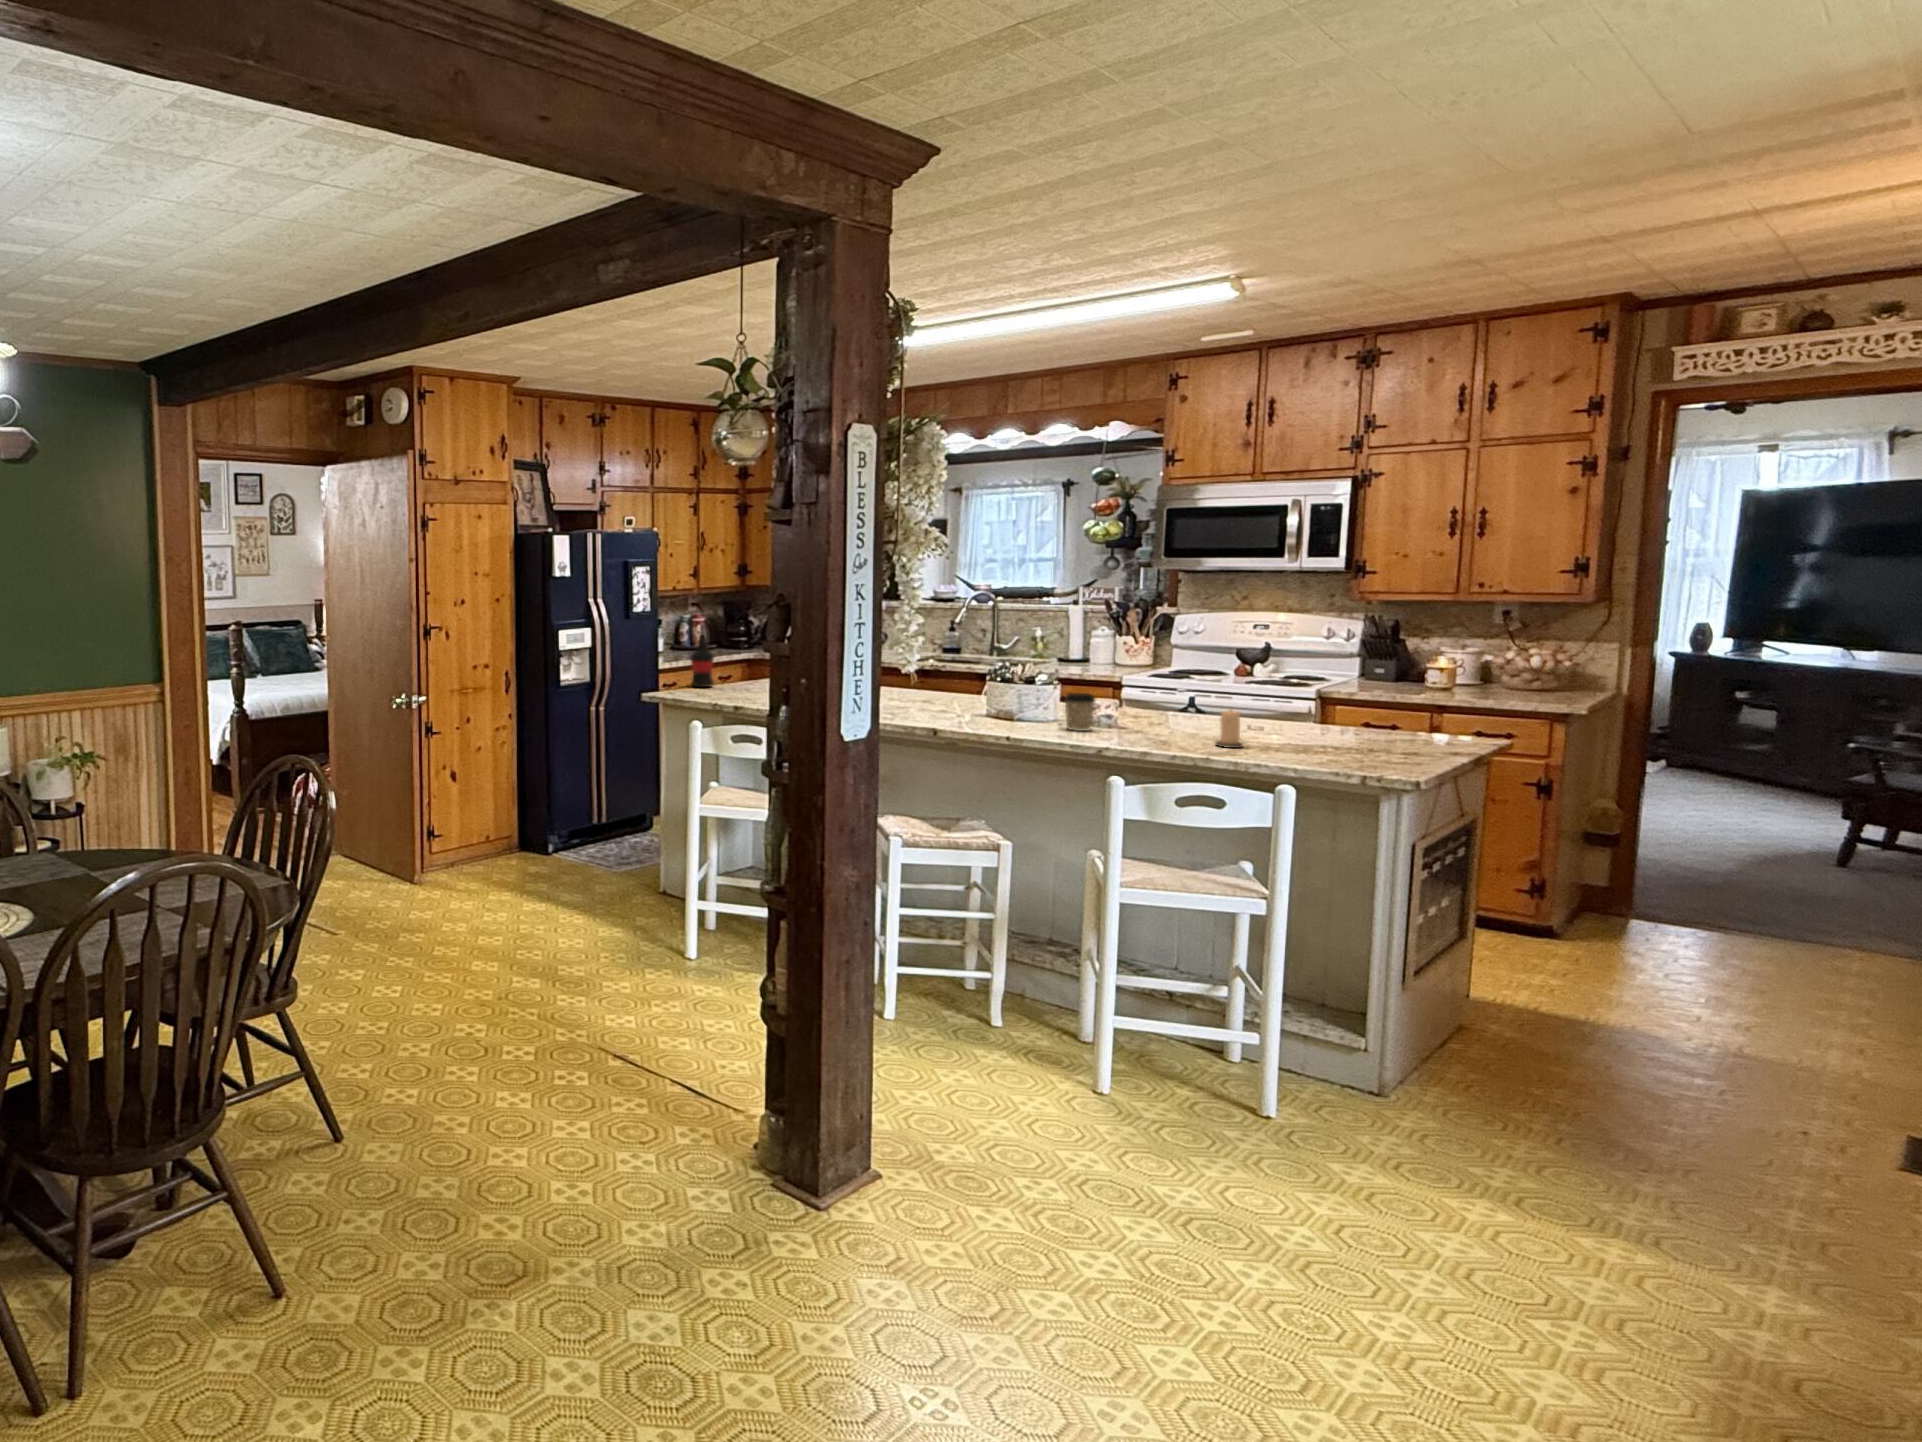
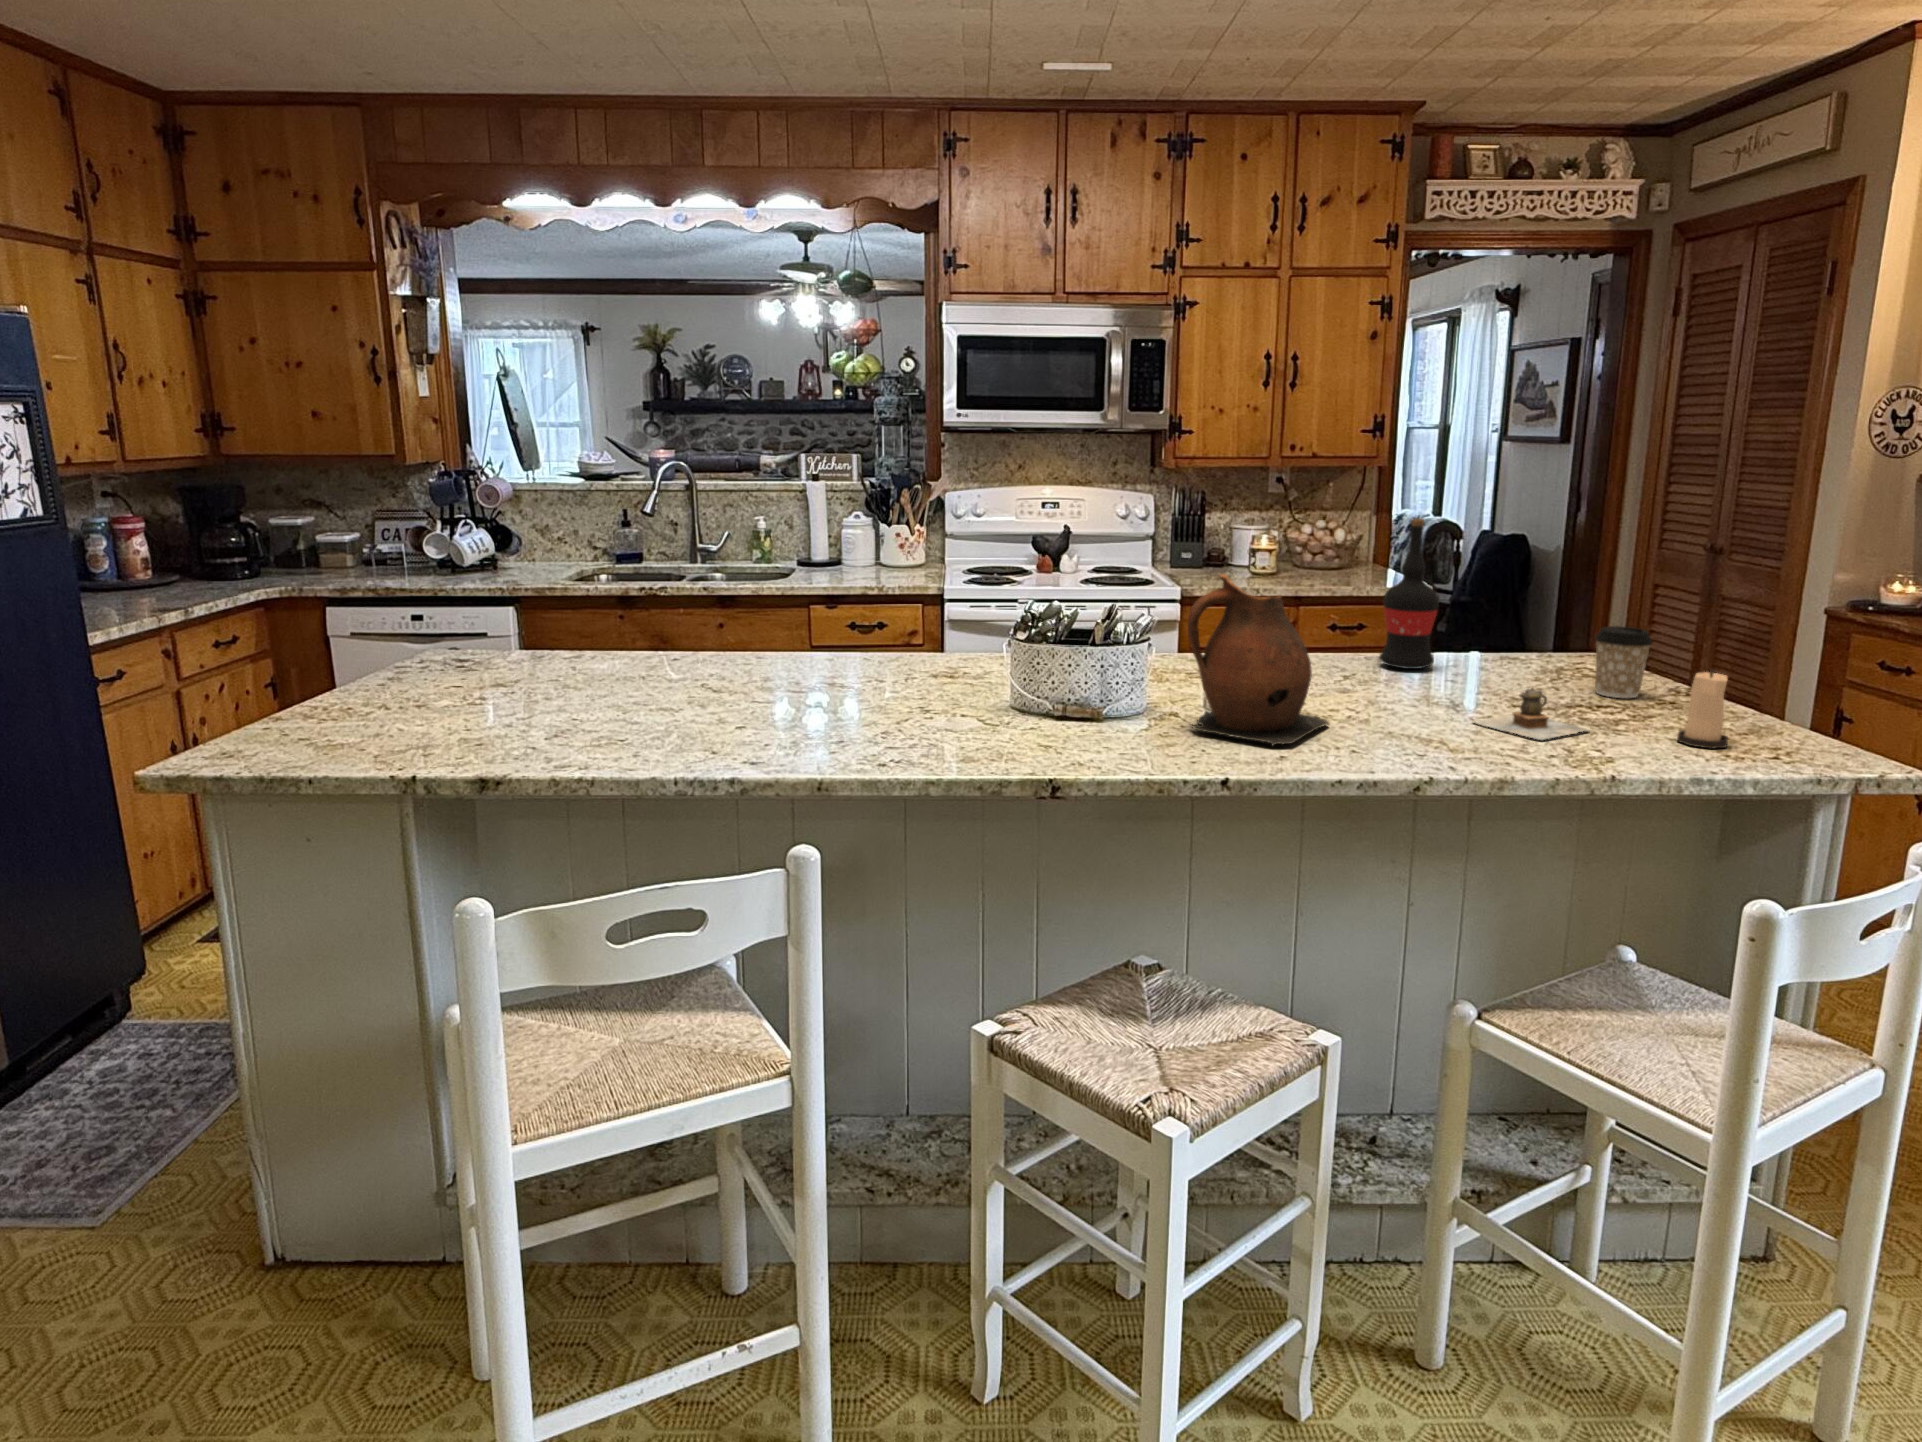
wine bottle: present [690,623,714,687] -> present [1379,519,1439,669]
ceramic pitcher: none [982,649,1056,722] -> present [1188,574,1329,746]
coffee cup: present [1065,693,1095,731] -> present [1595,626,1652,698]
teapot: none [1133,713,1184,737] -> present [1474,688,1586,740]

